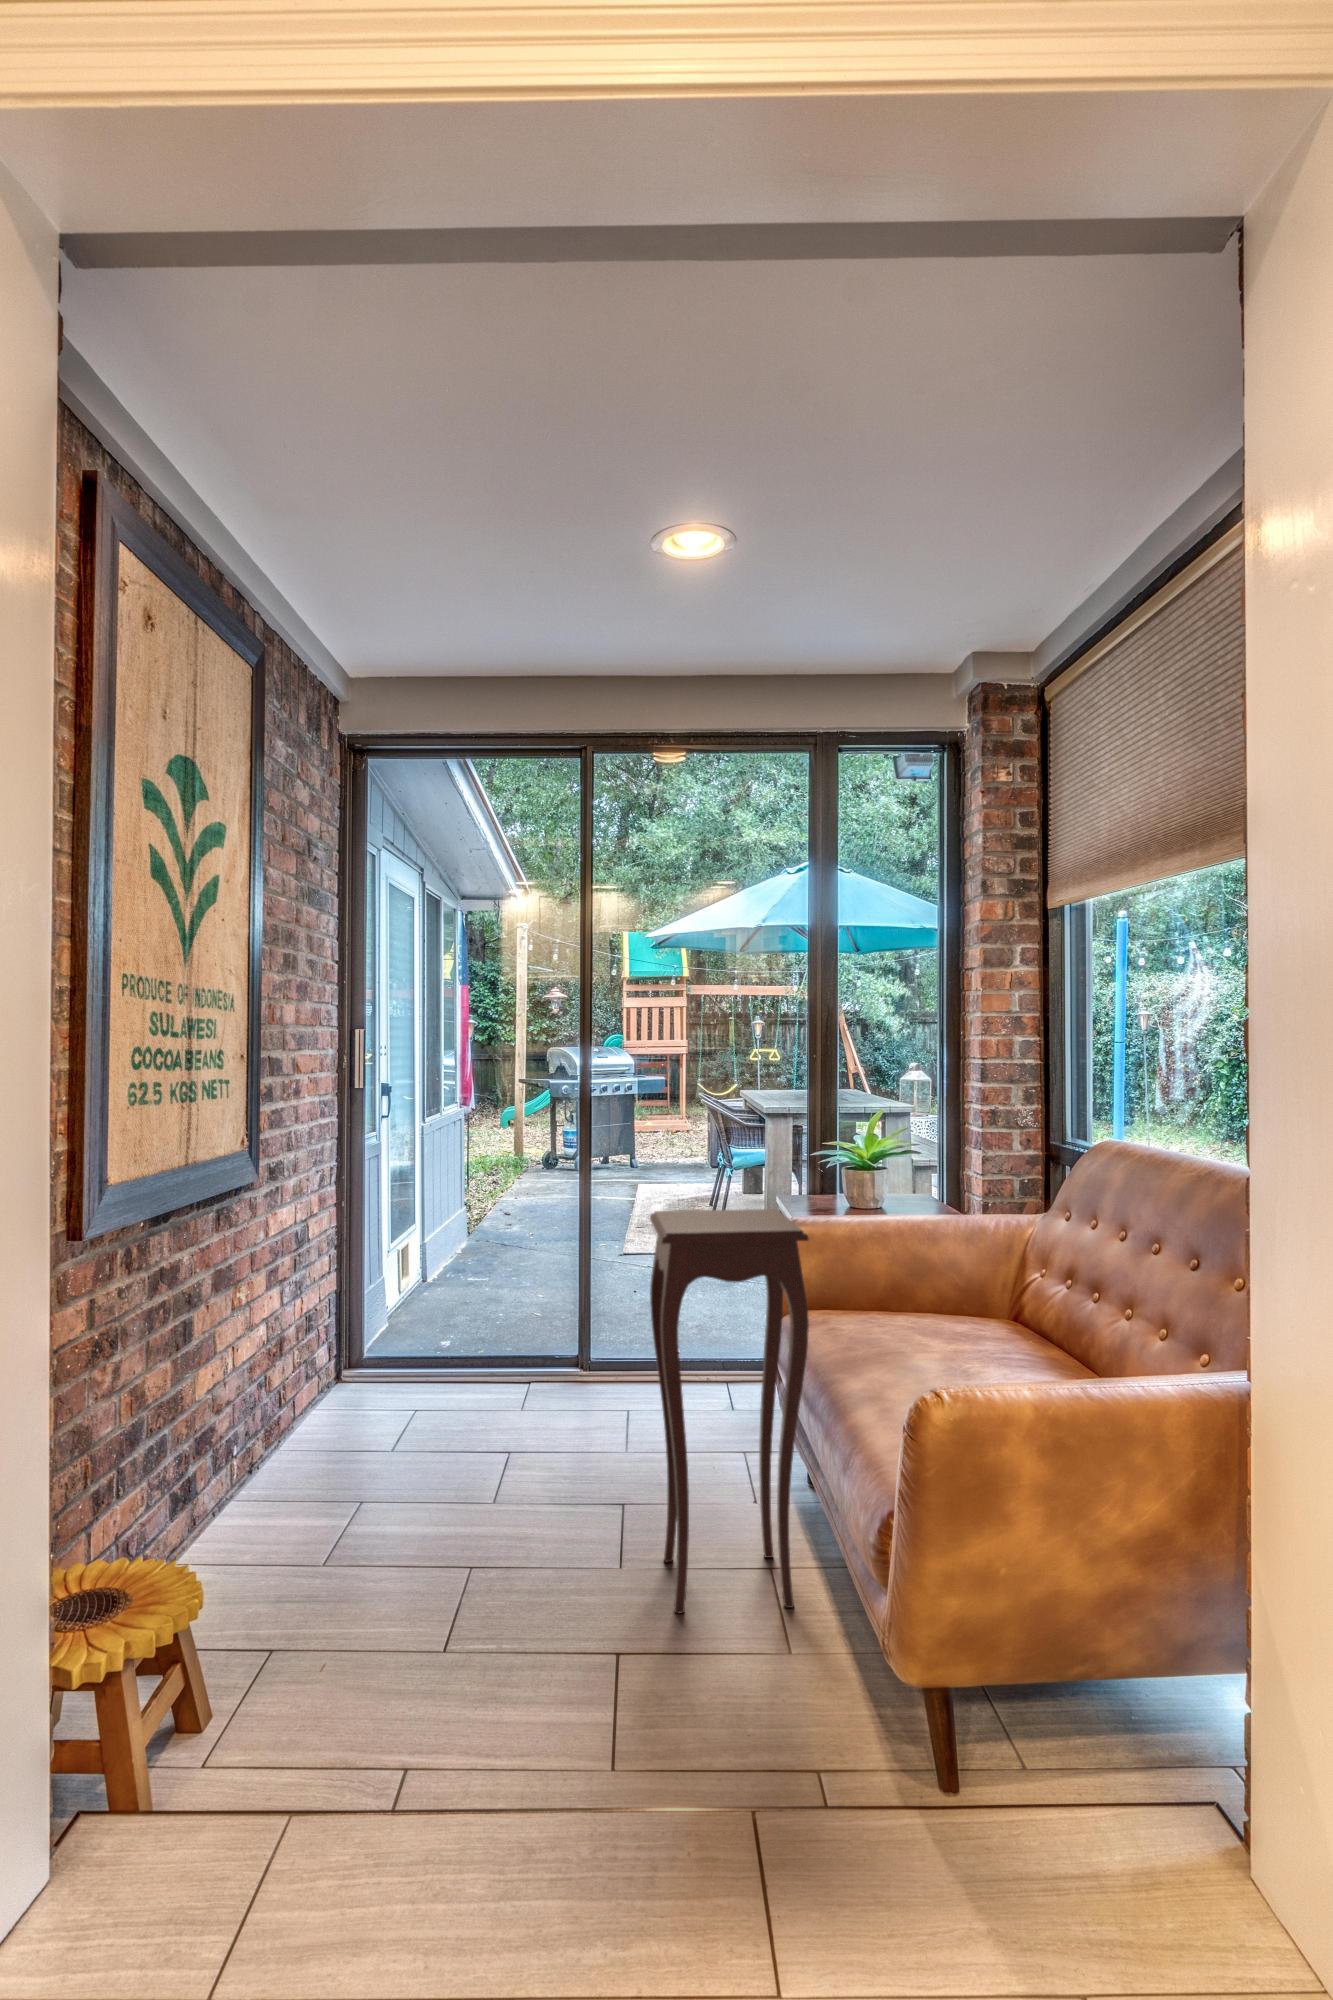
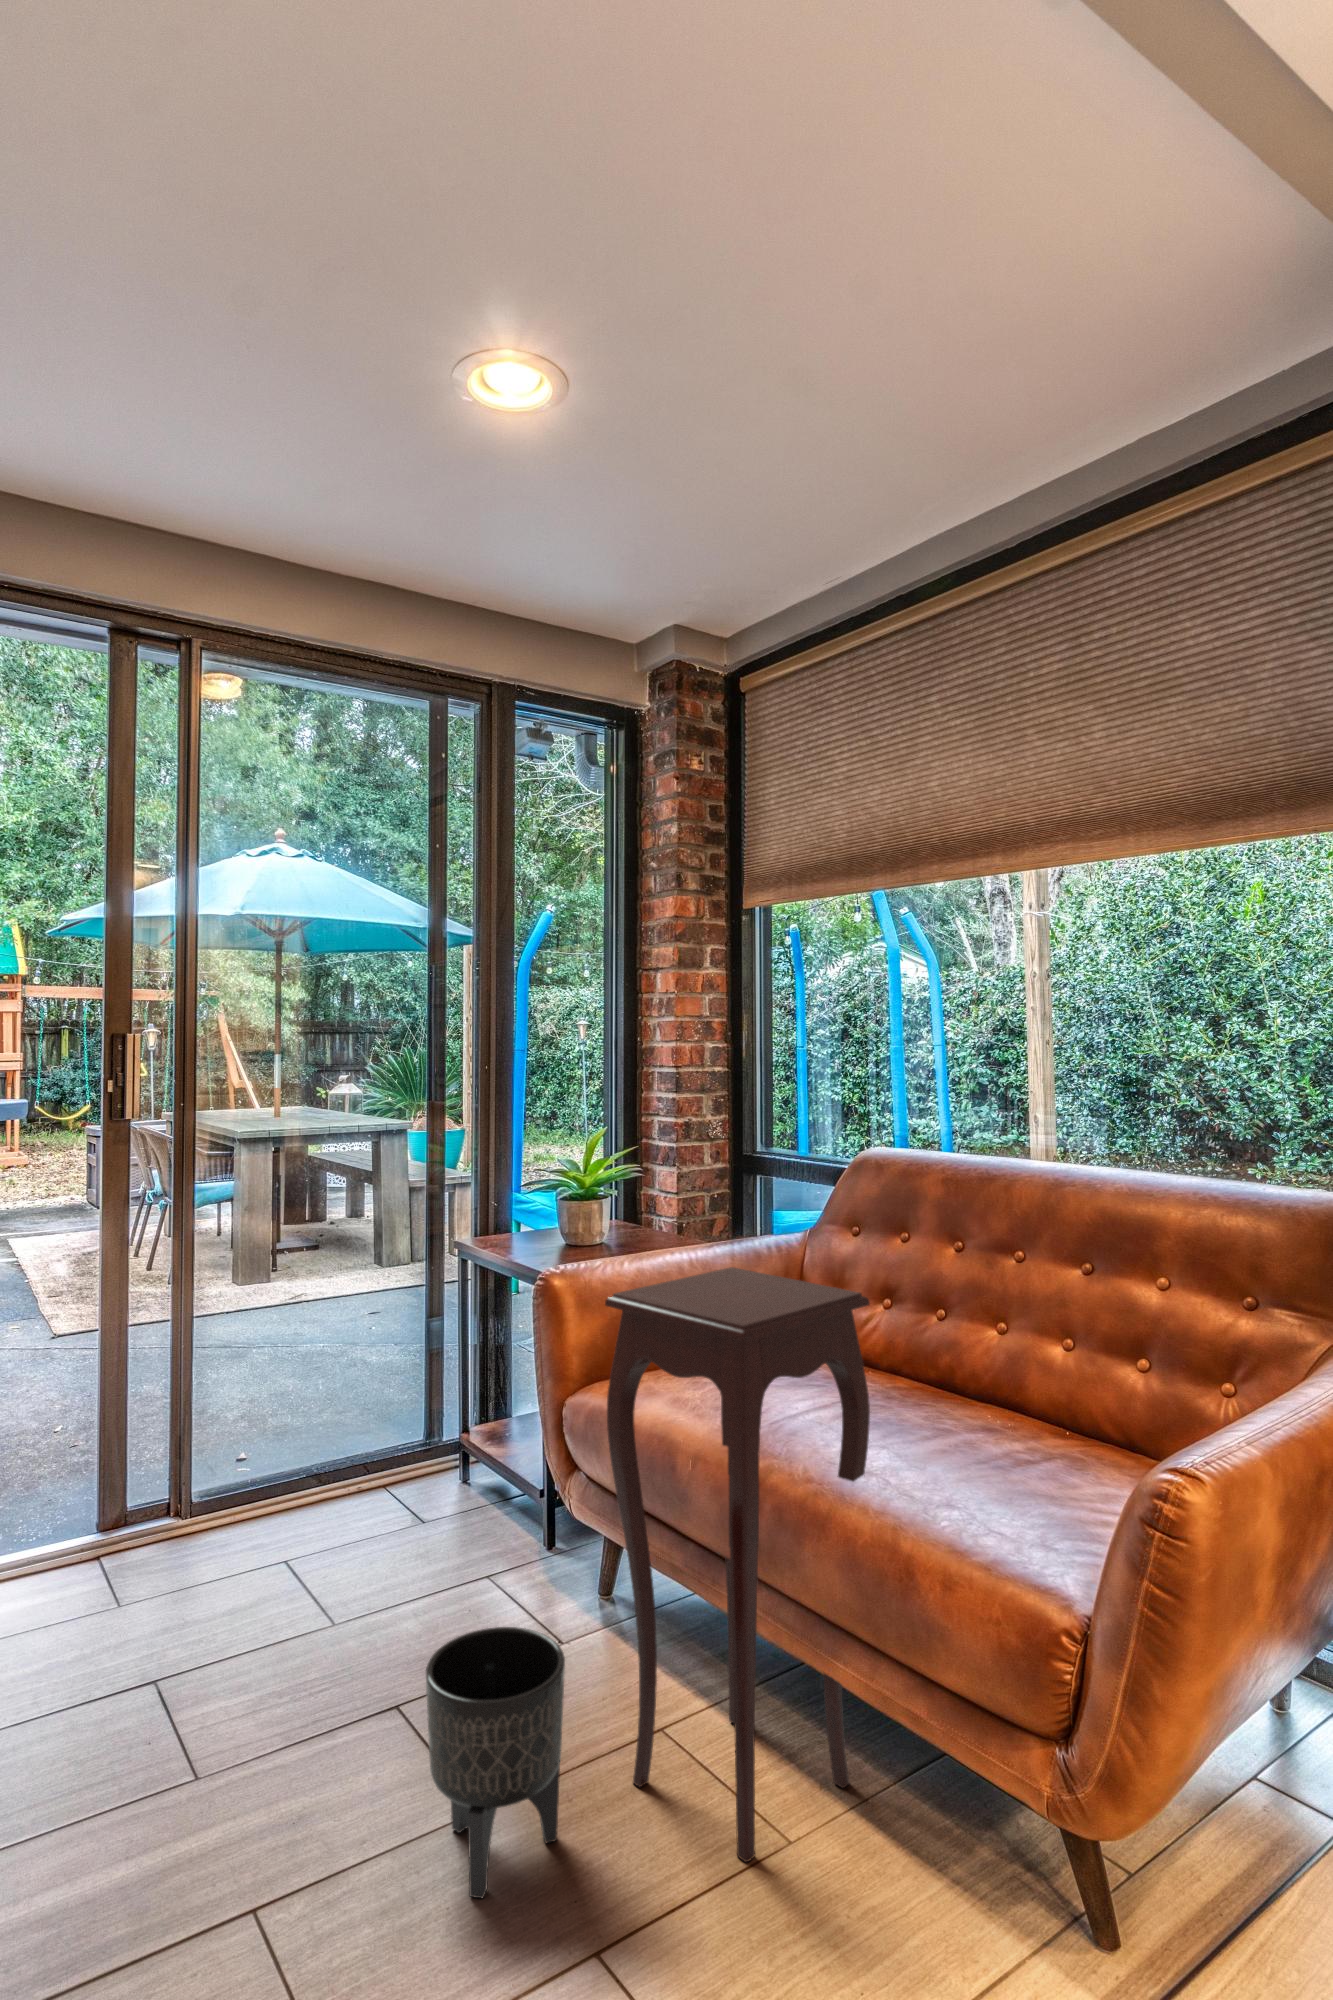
planter: none [509,1421,599,1572] -> present [426,1627,565,1898]

